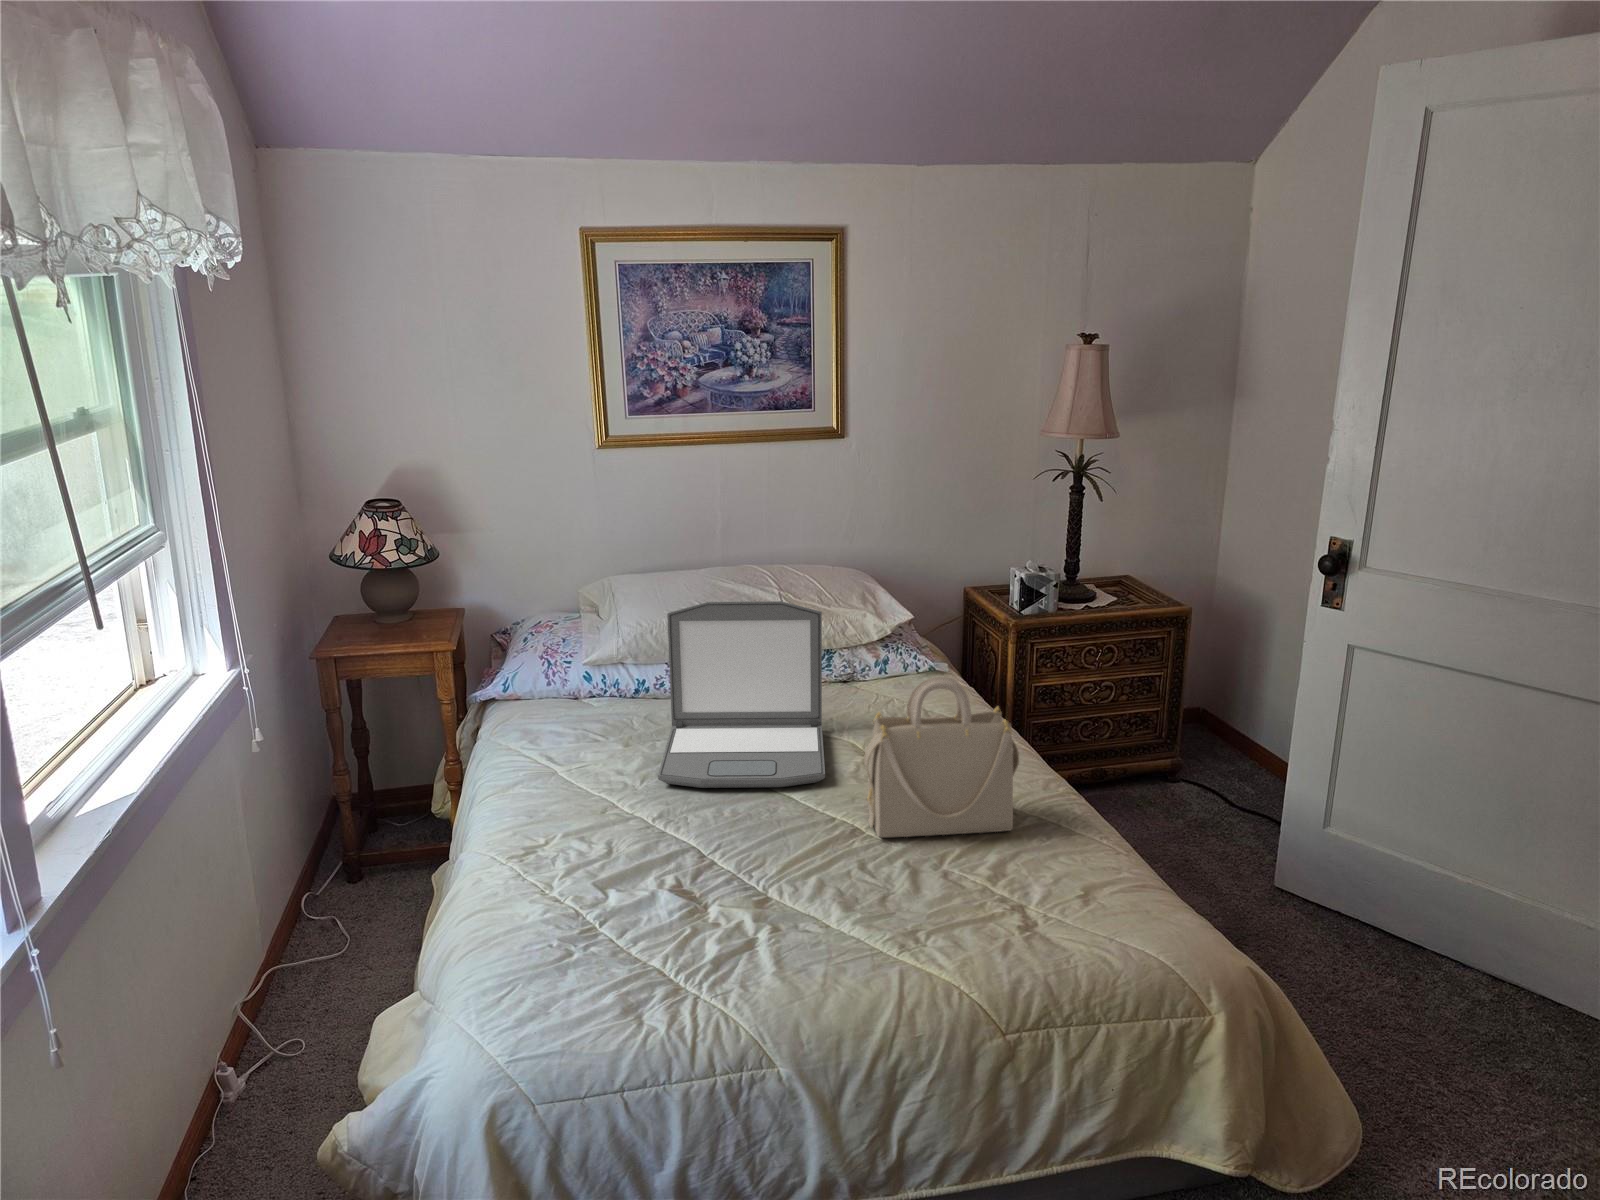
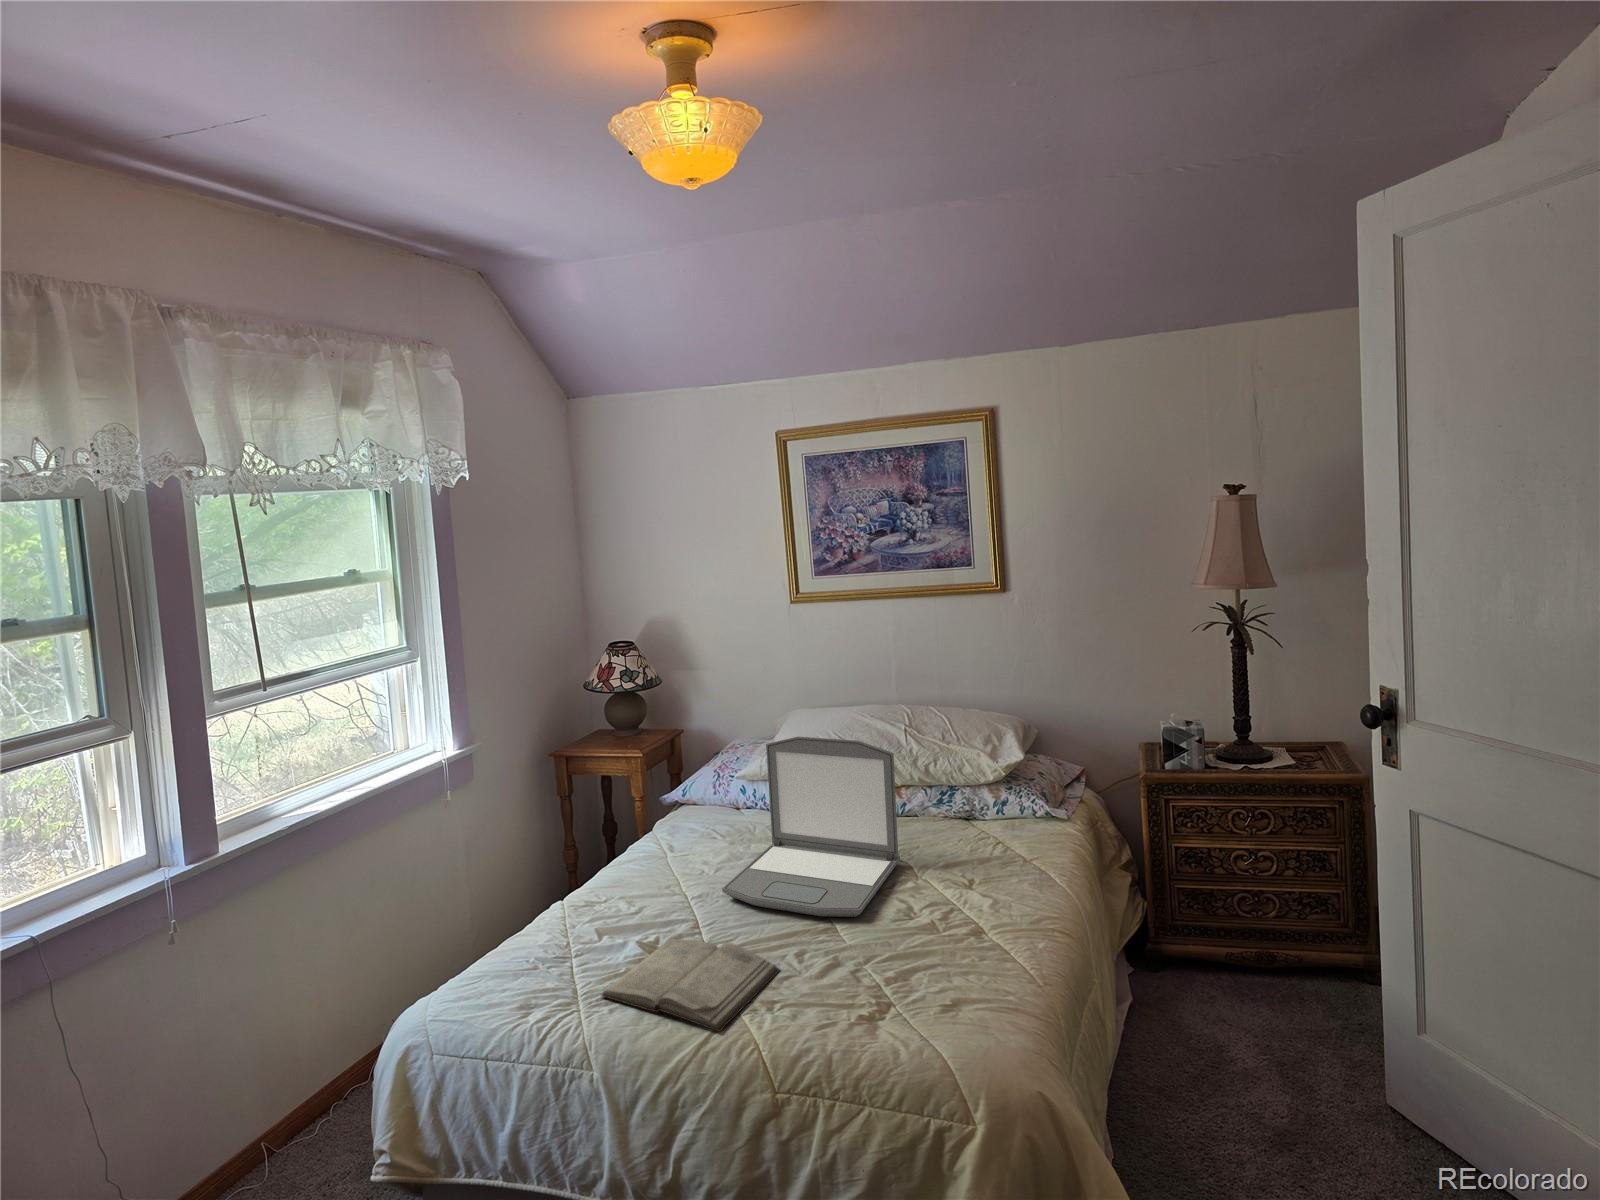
handbag: present [864,677,1019,837] -> none [858,831,1015,1004]
diary: none [606,822,780,901] -> present [601,939,780,1032]

